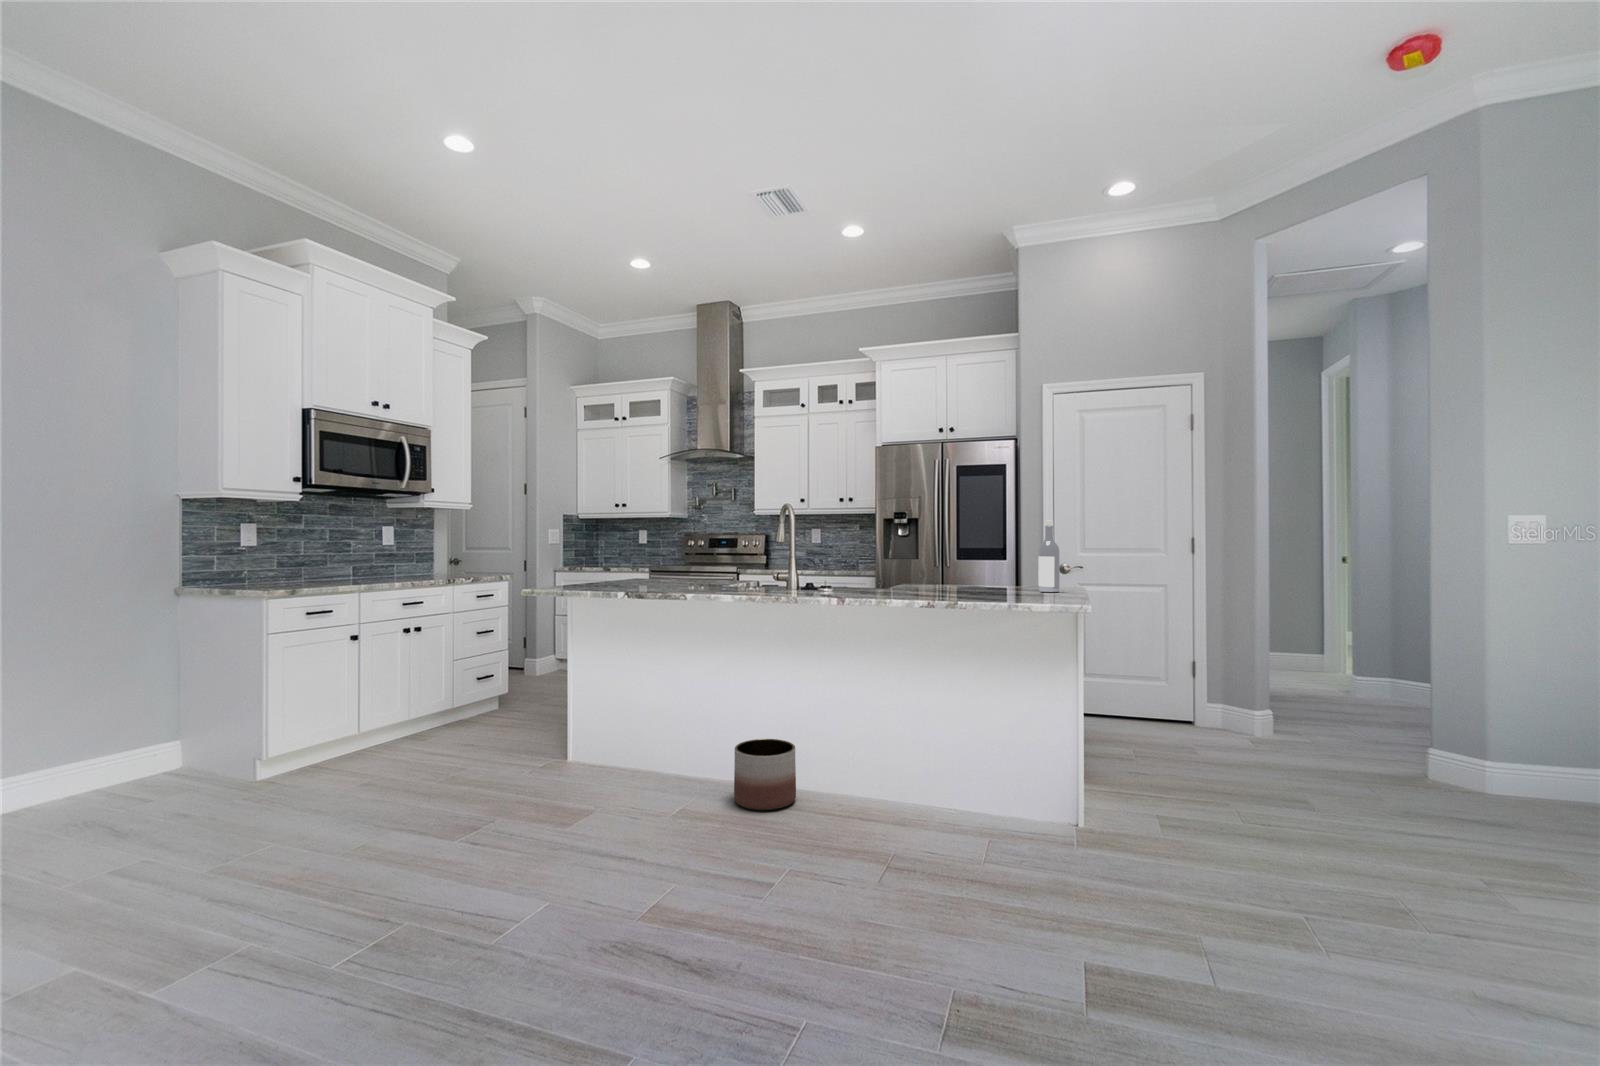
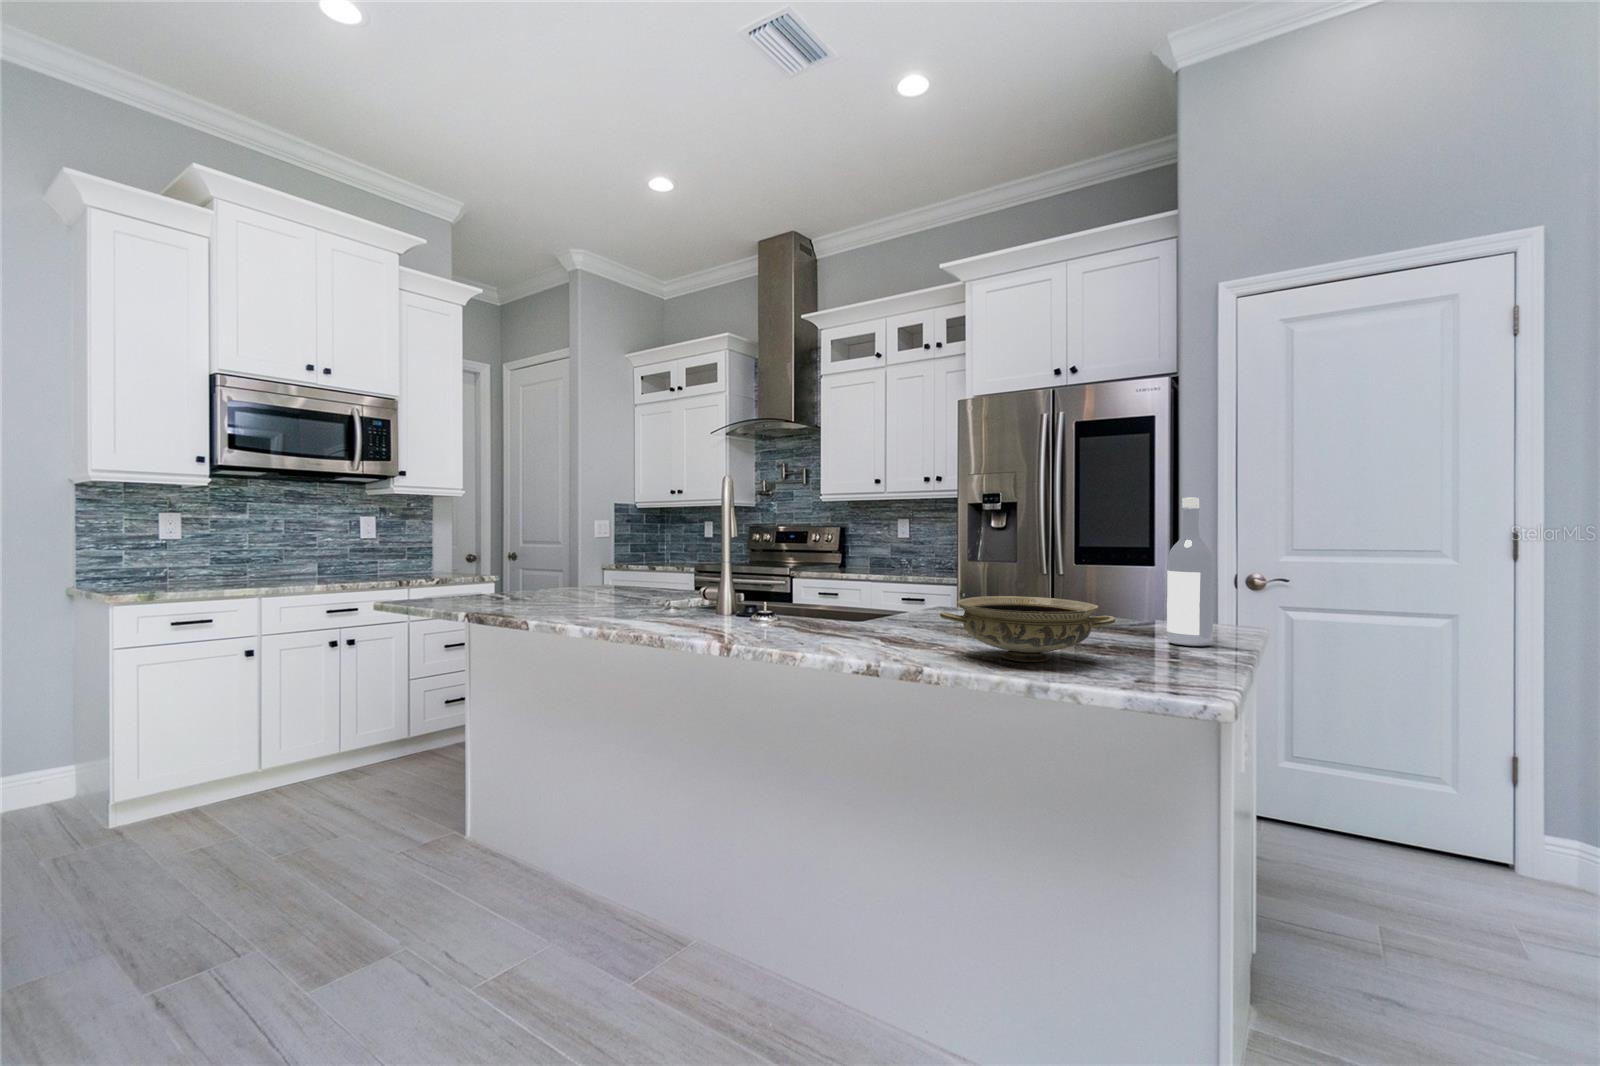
ceramic bowl: none [948,569,1025,597] -> present [940,596,1116,662]
planter: present [734,739,796,810] -> none [592,865,700,1011]

